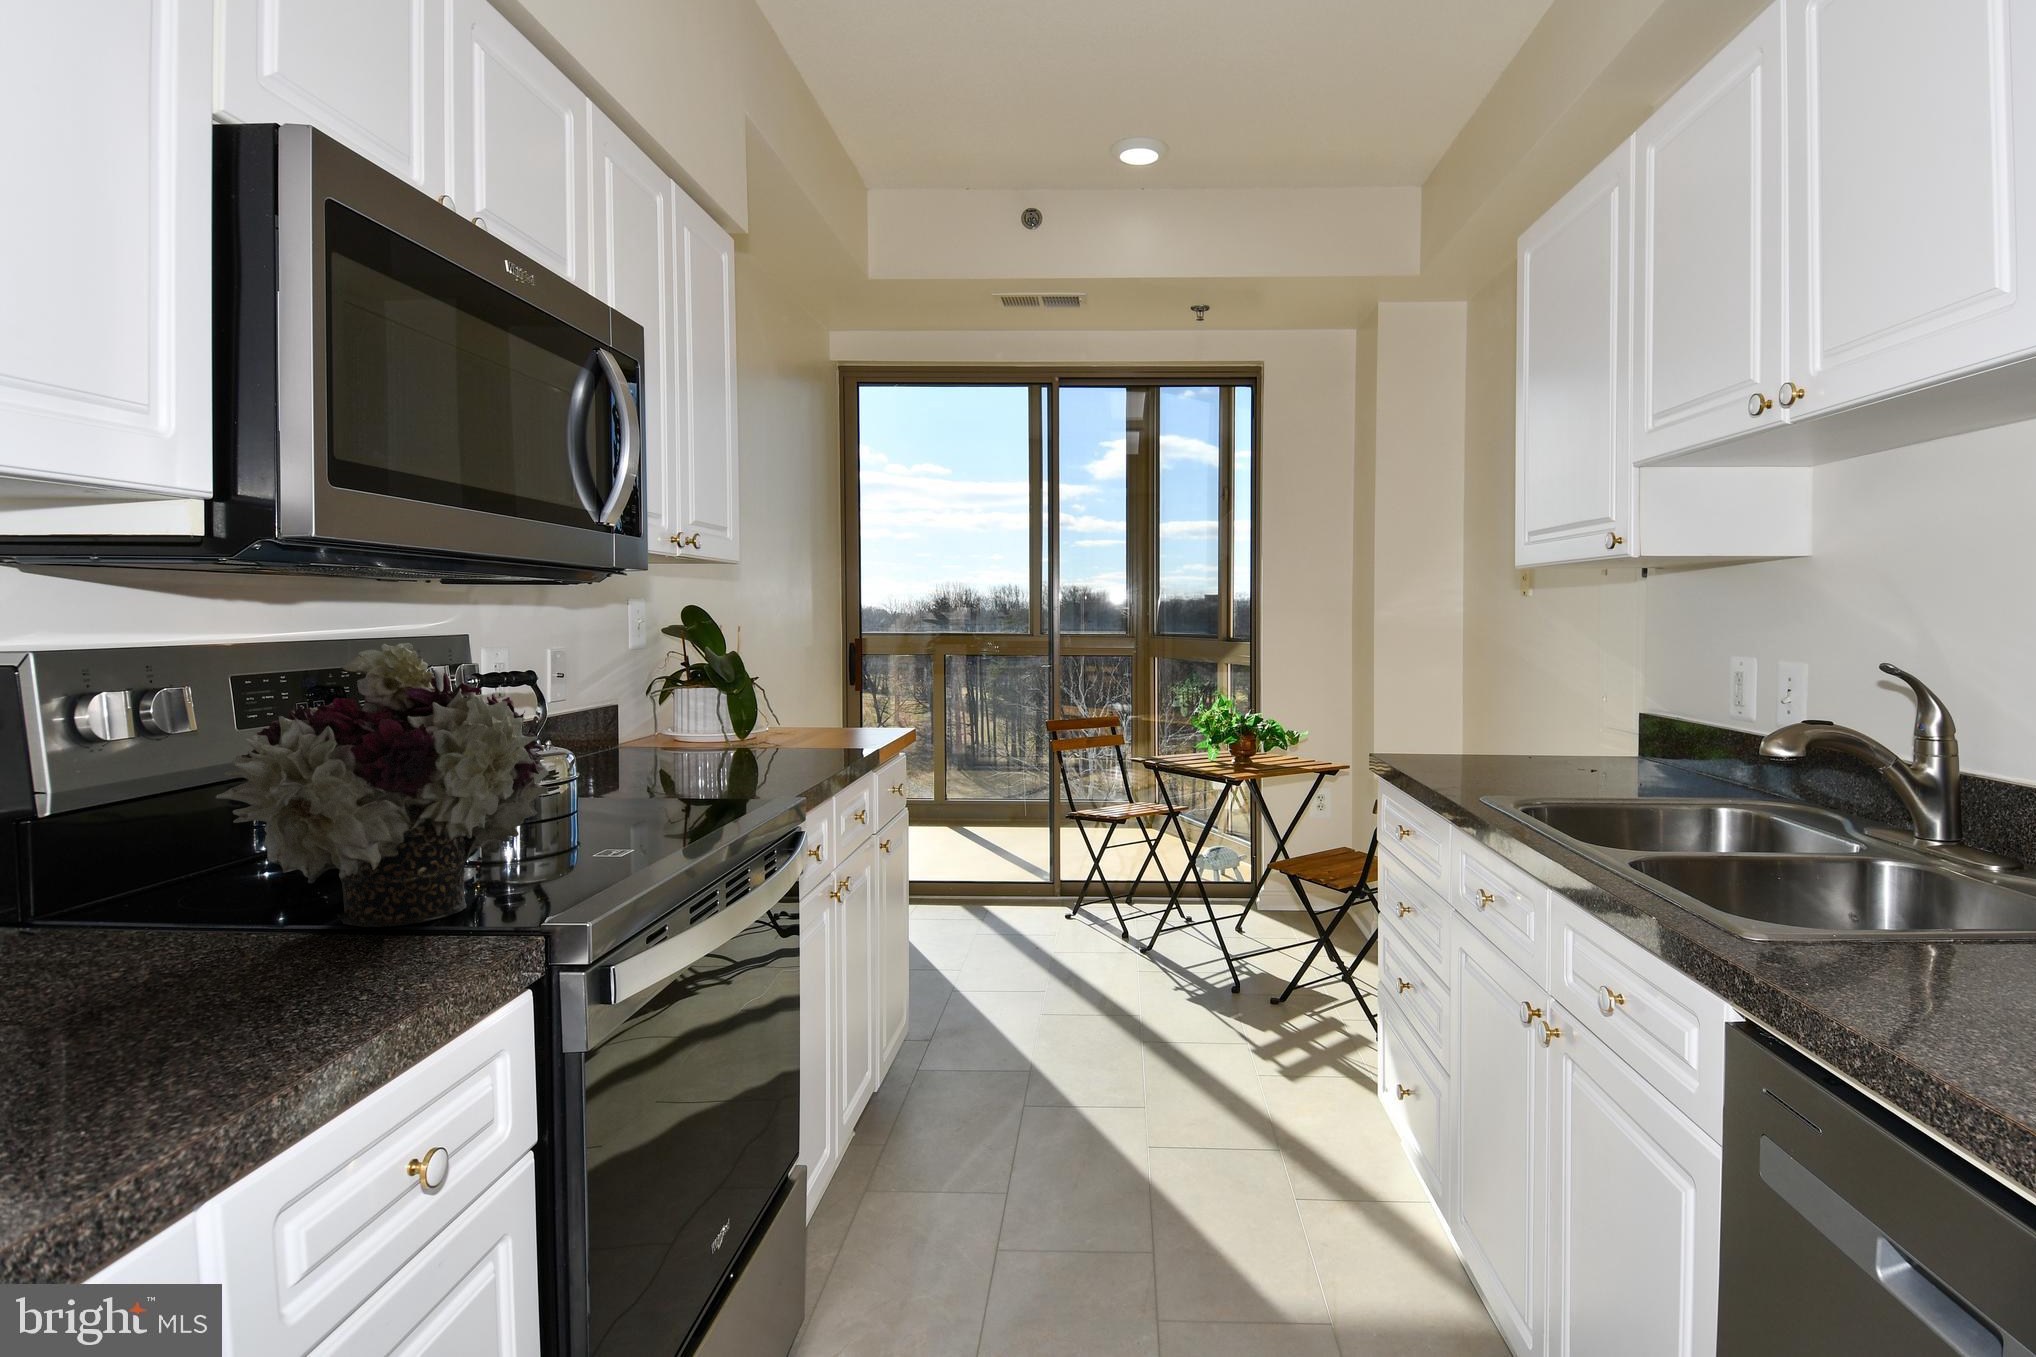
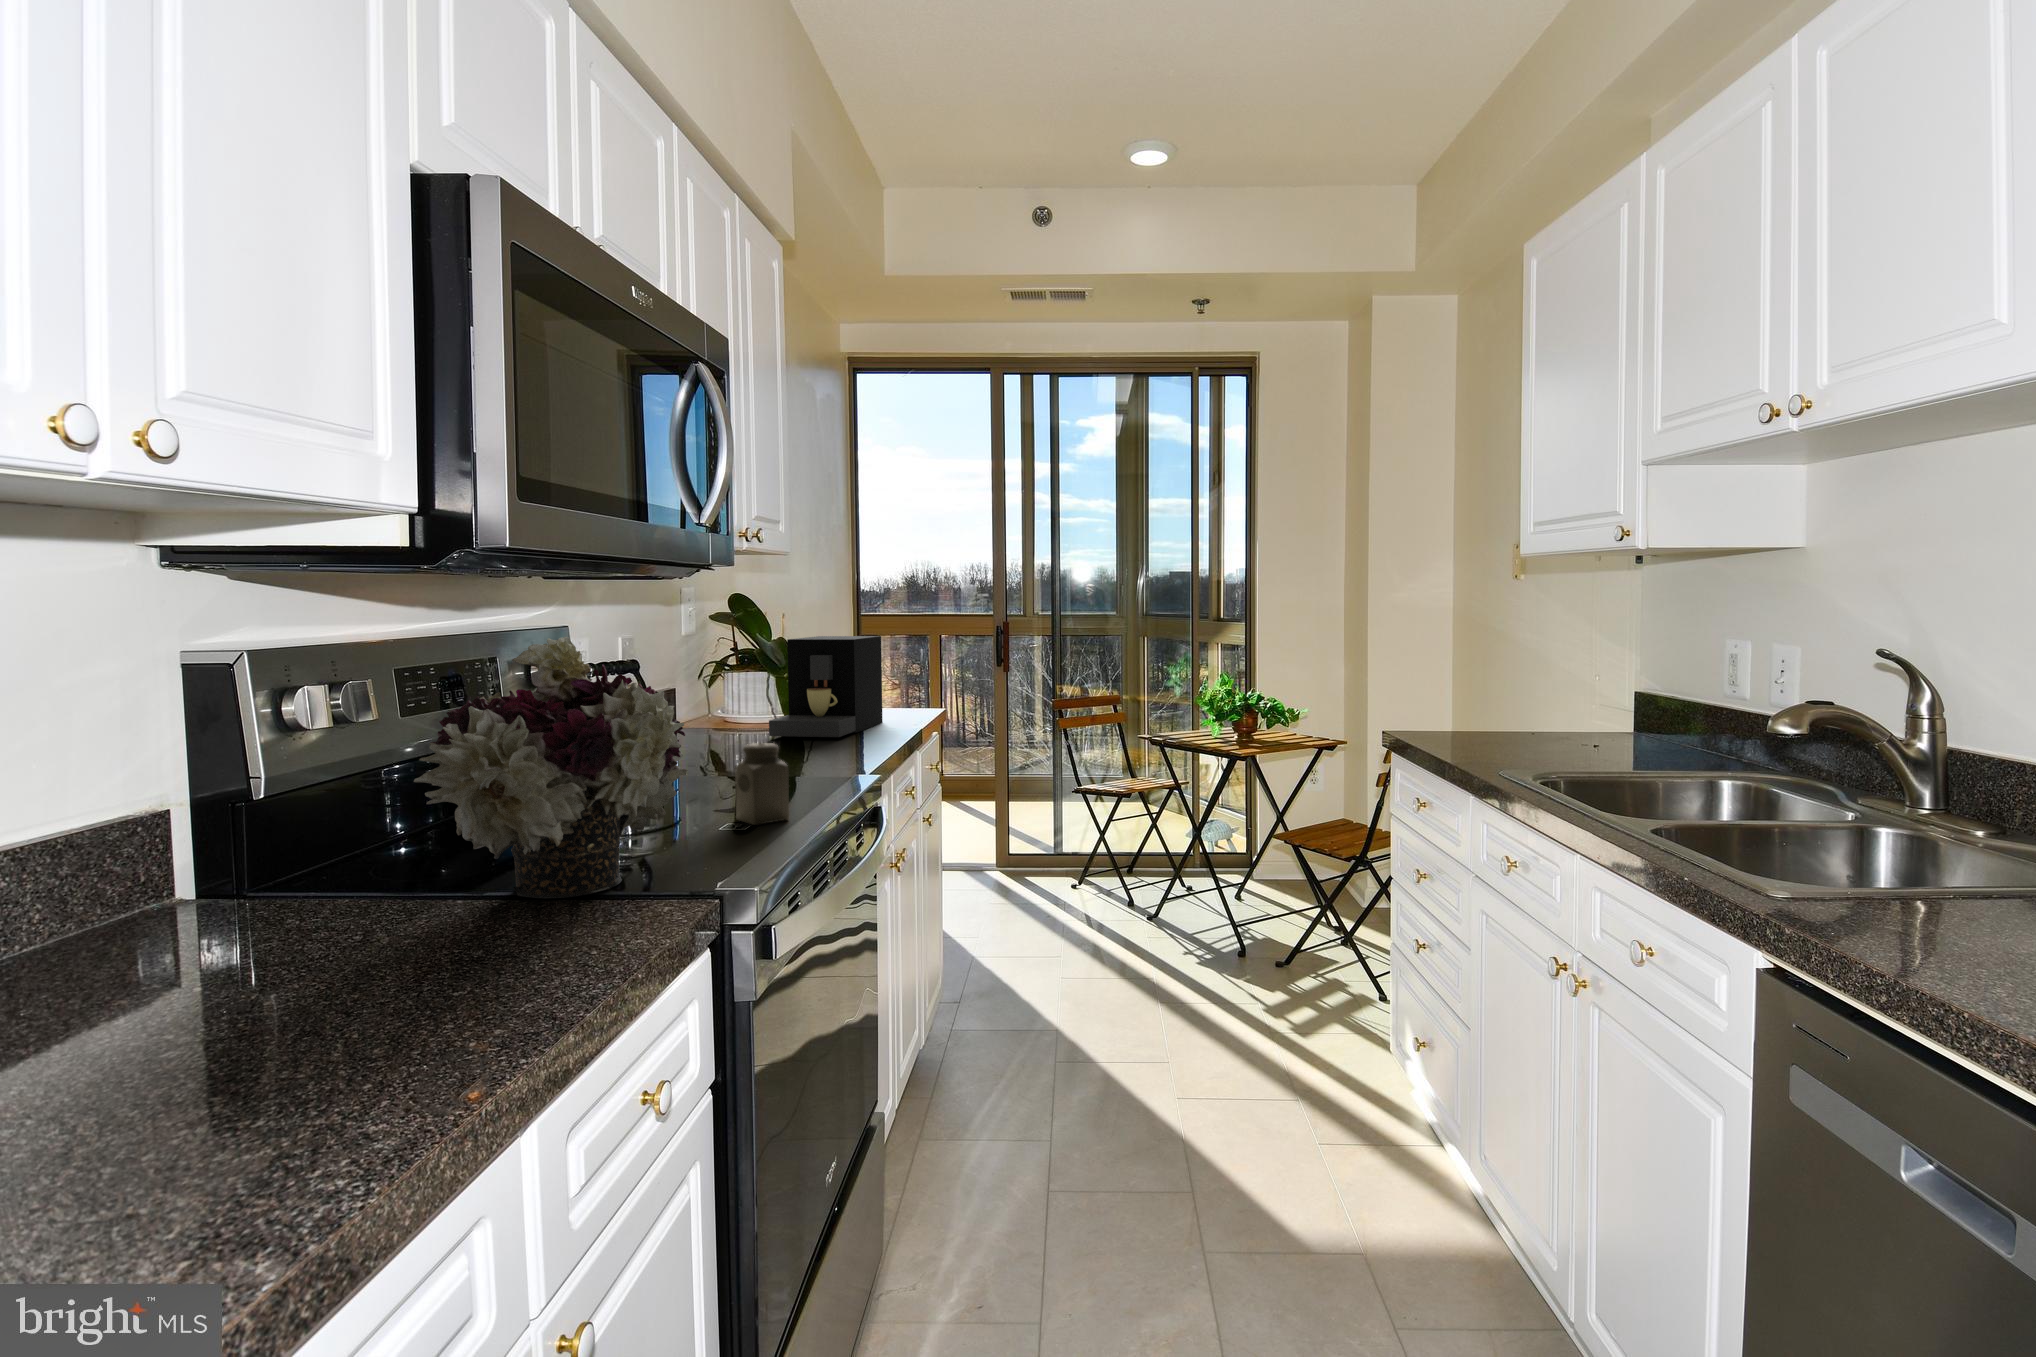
coffee maker: none [721,654,847,758] -> present [769,636,883,737]
salt shaker: none [630,761,687,848] -> present [735,743,789,825]

